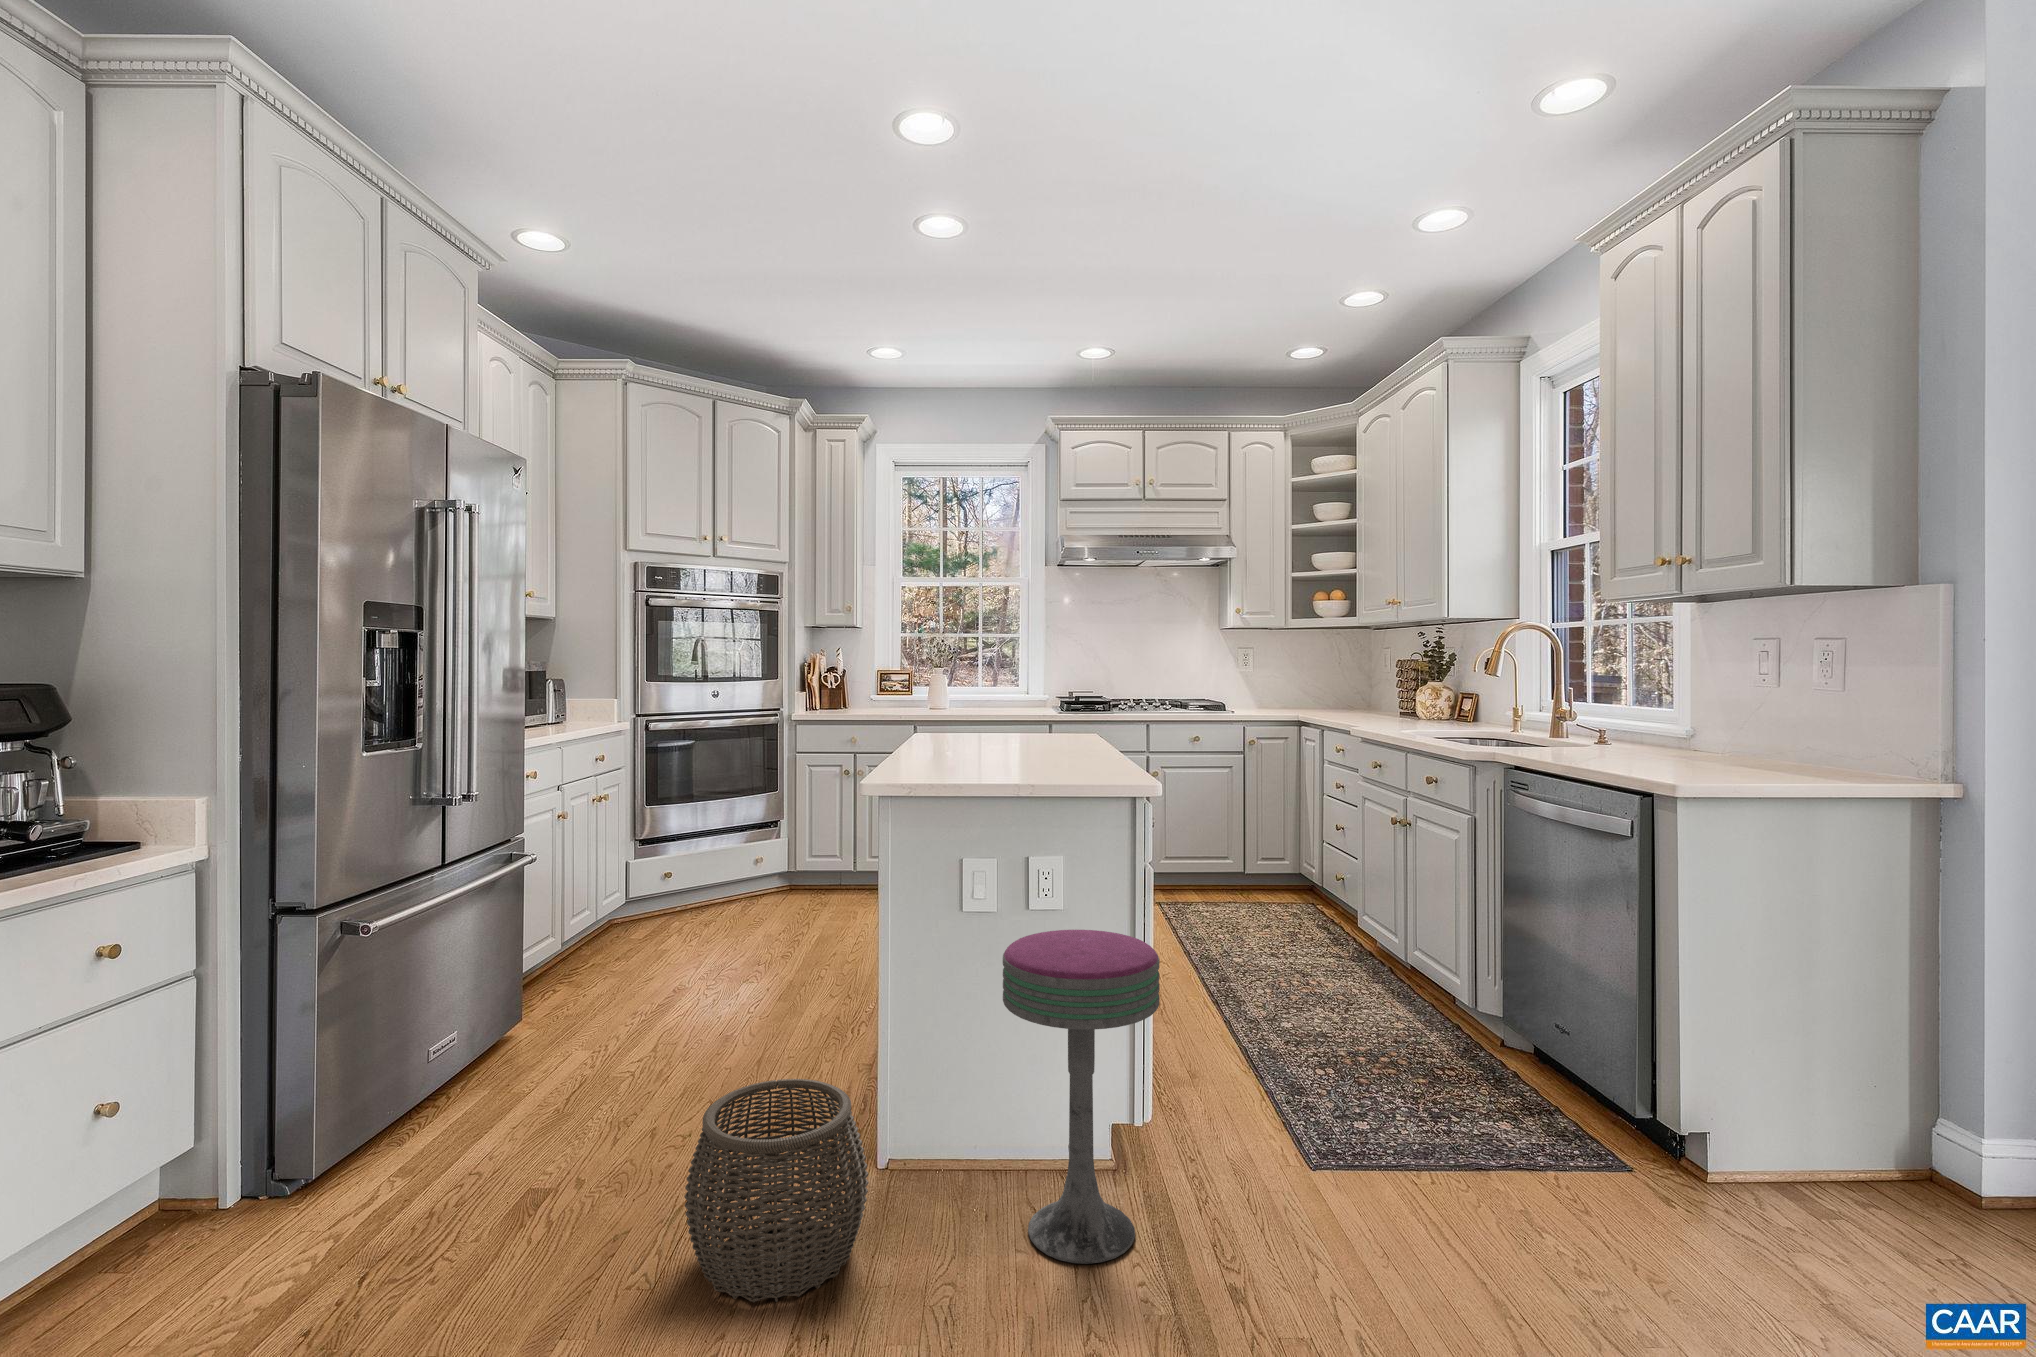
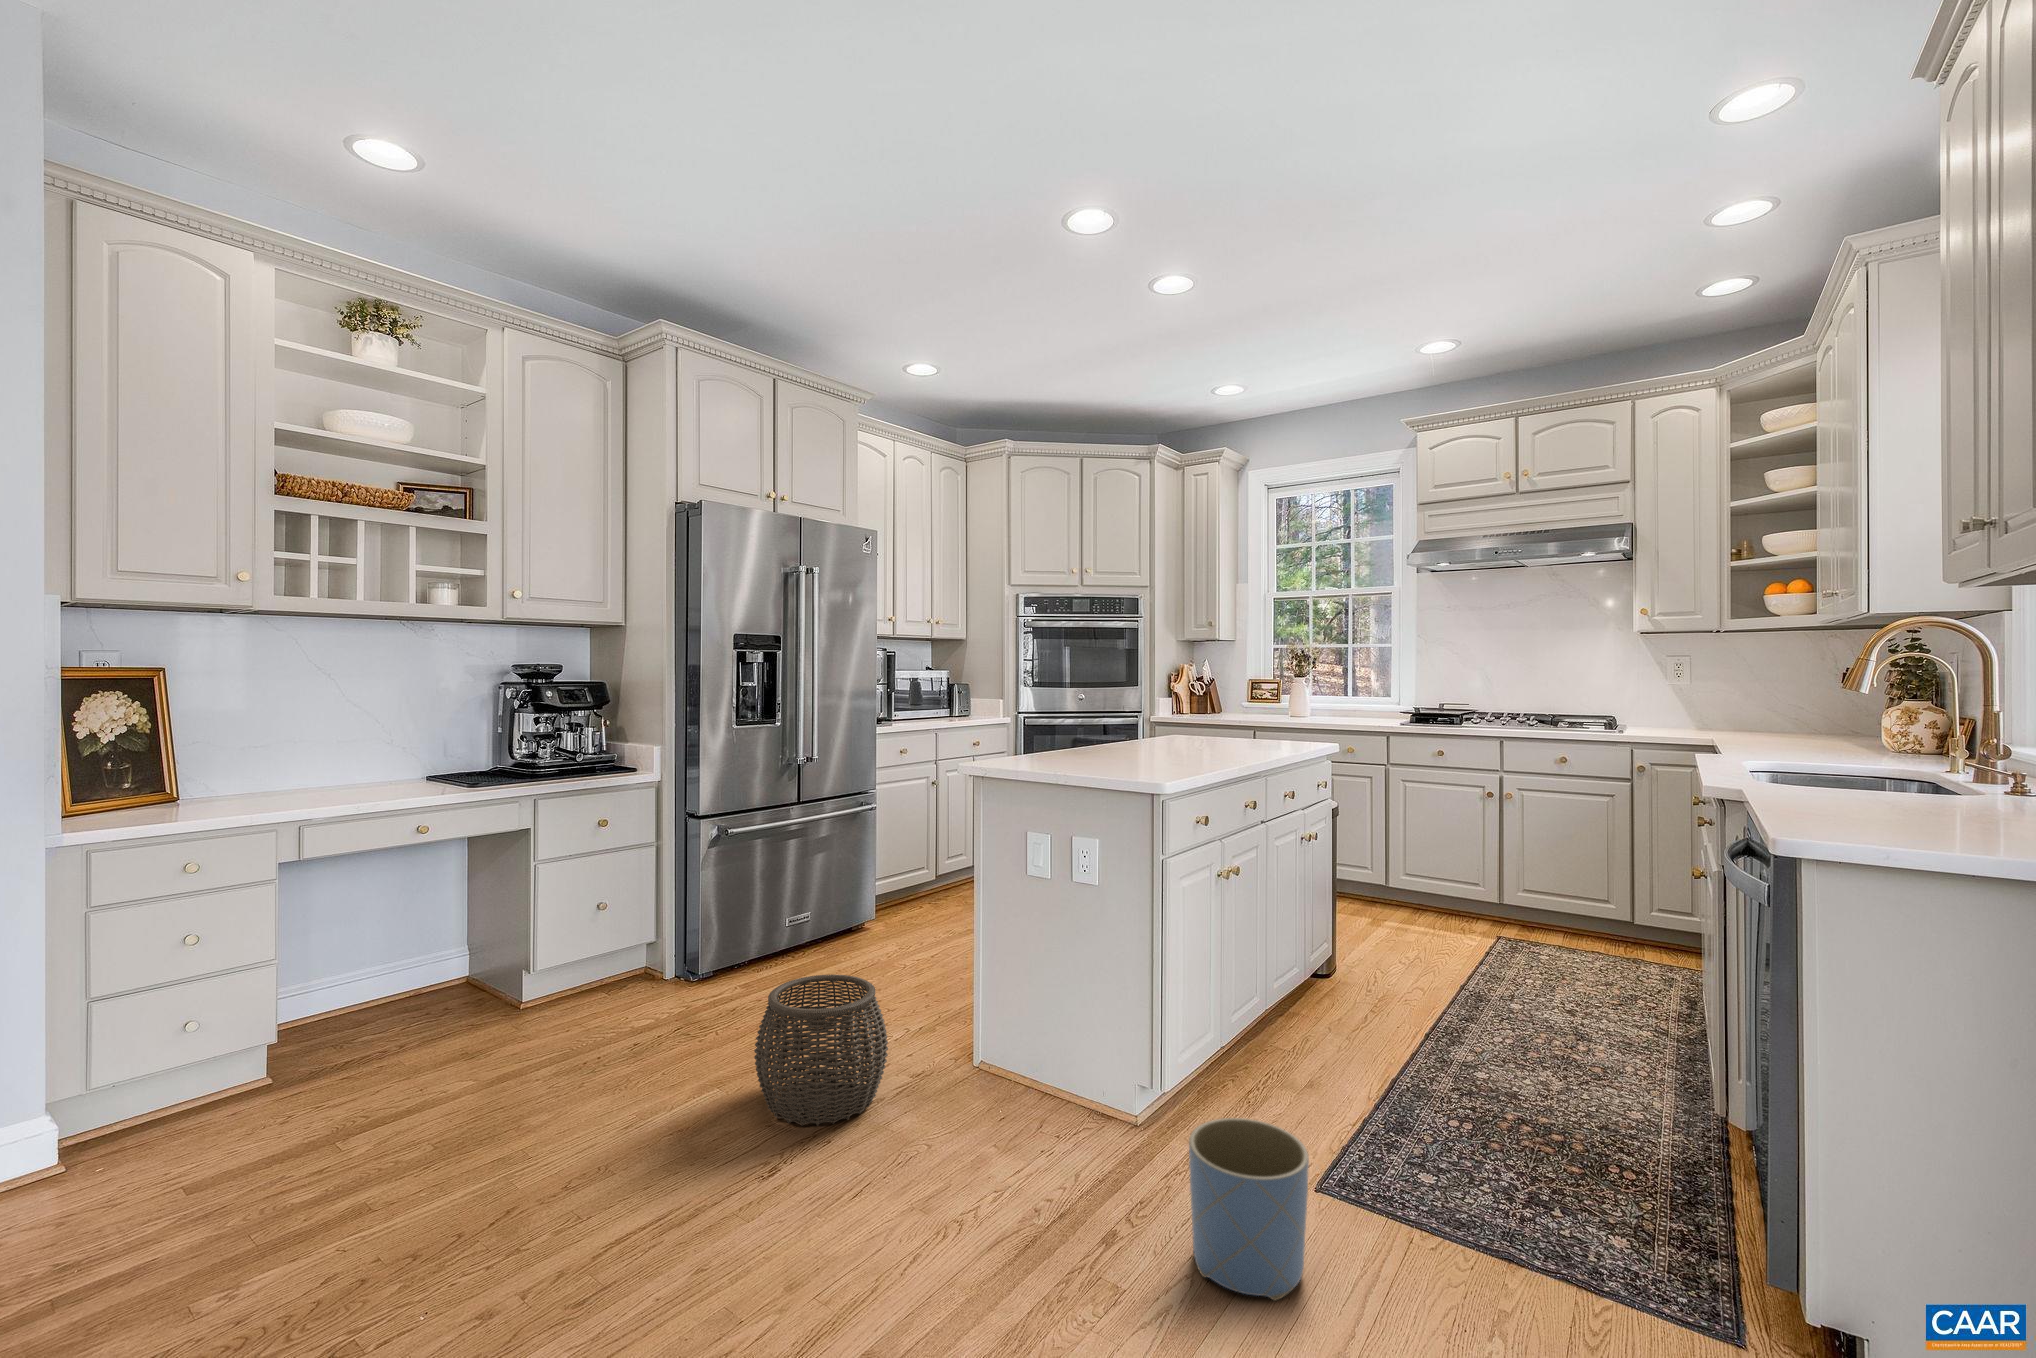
bar stool: present [1003,930,1160,1264] -> none [951,901,1087,1191]
planter: none [1300,1095,1417,1257] -> present [1189,1118,1309,1301]

